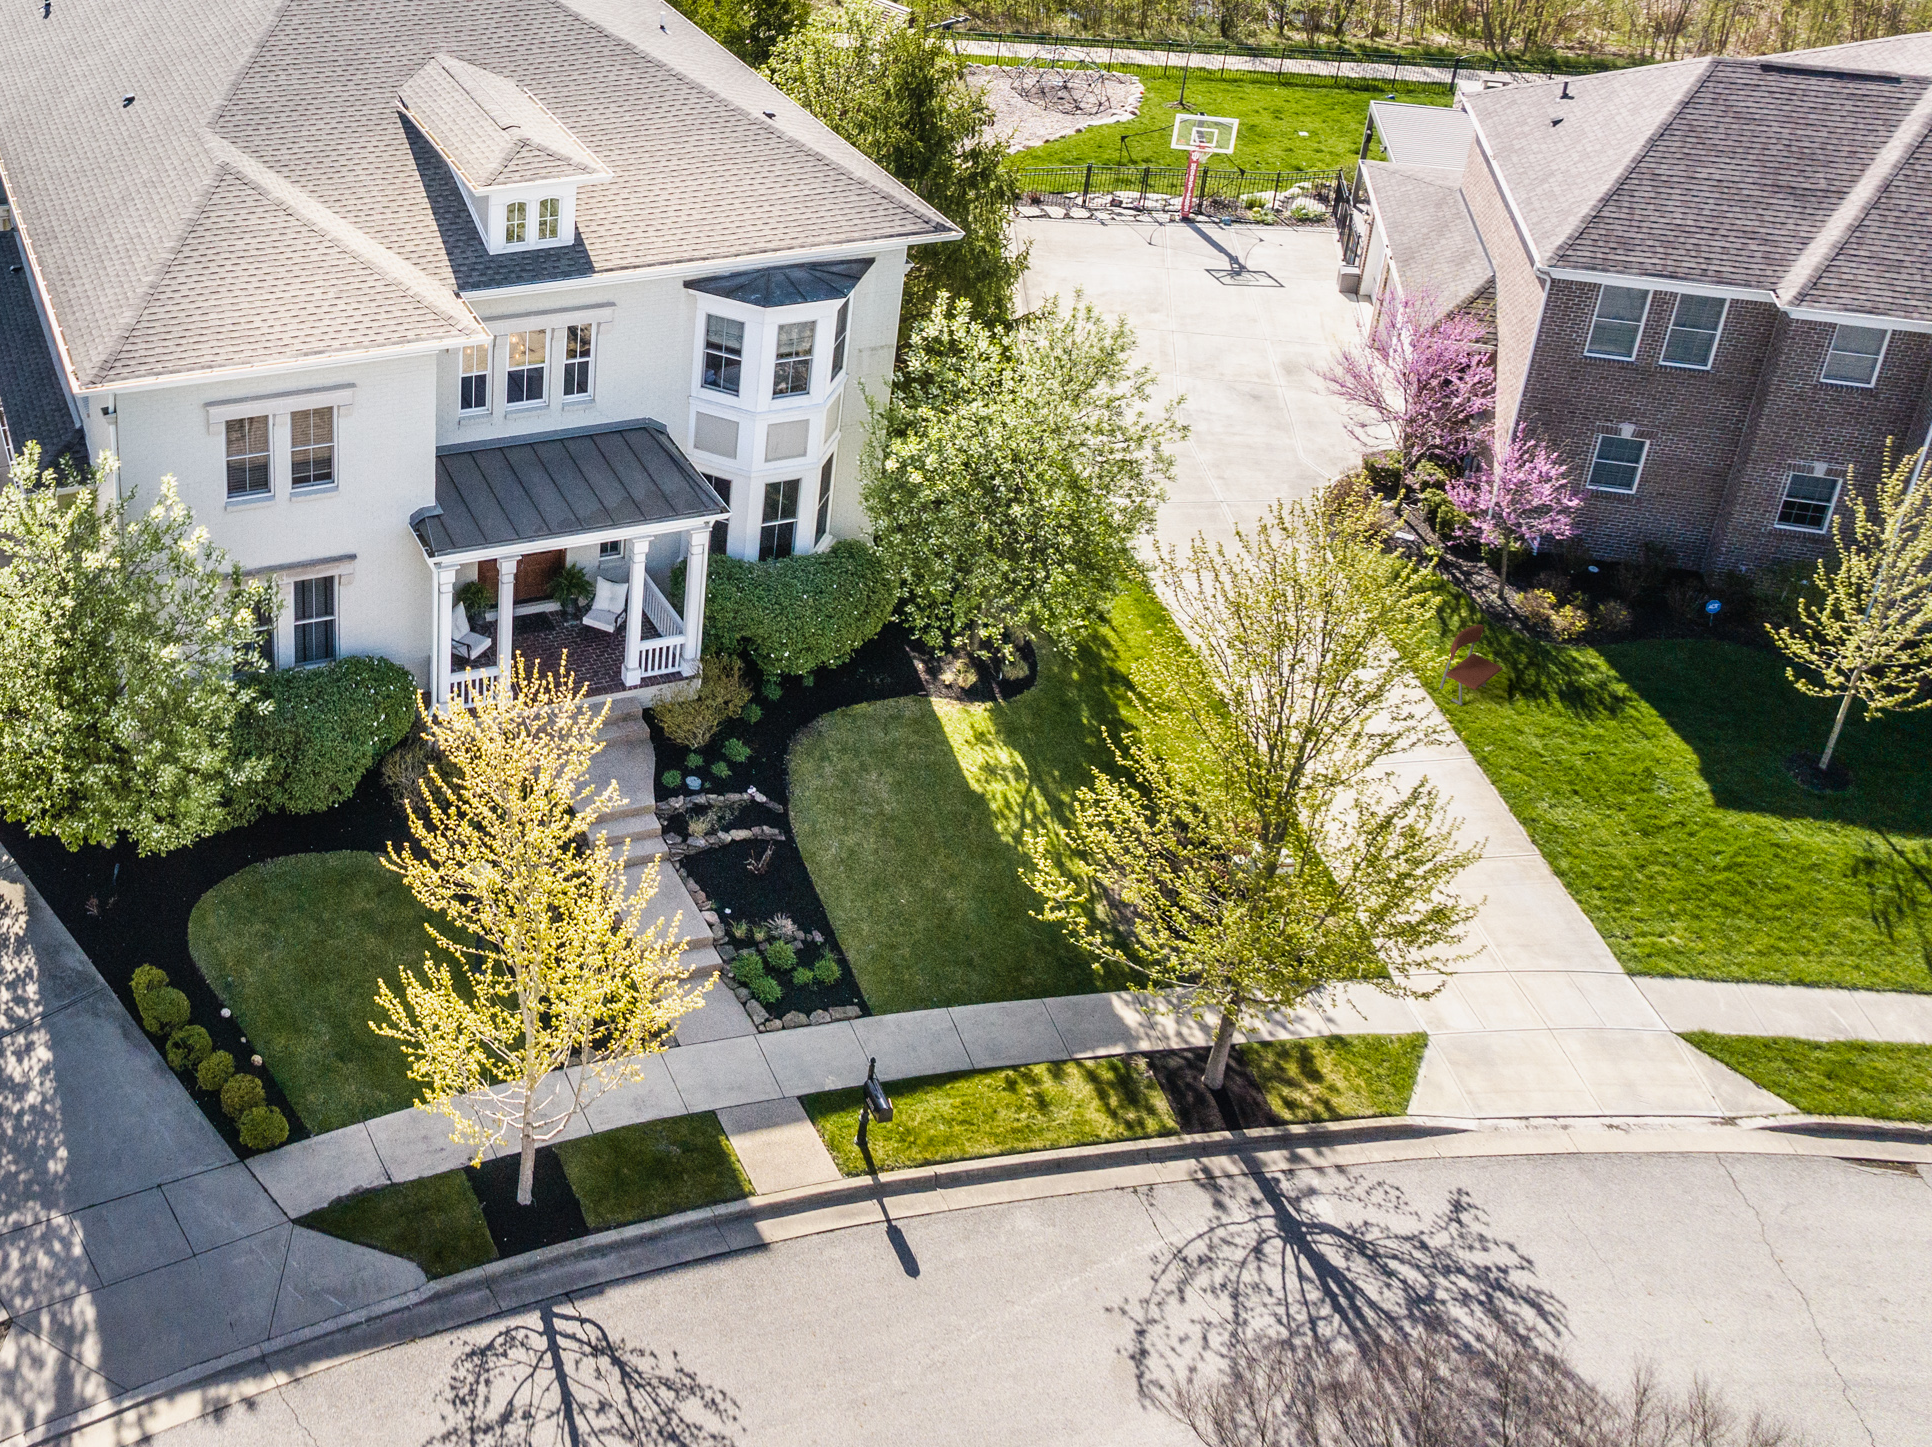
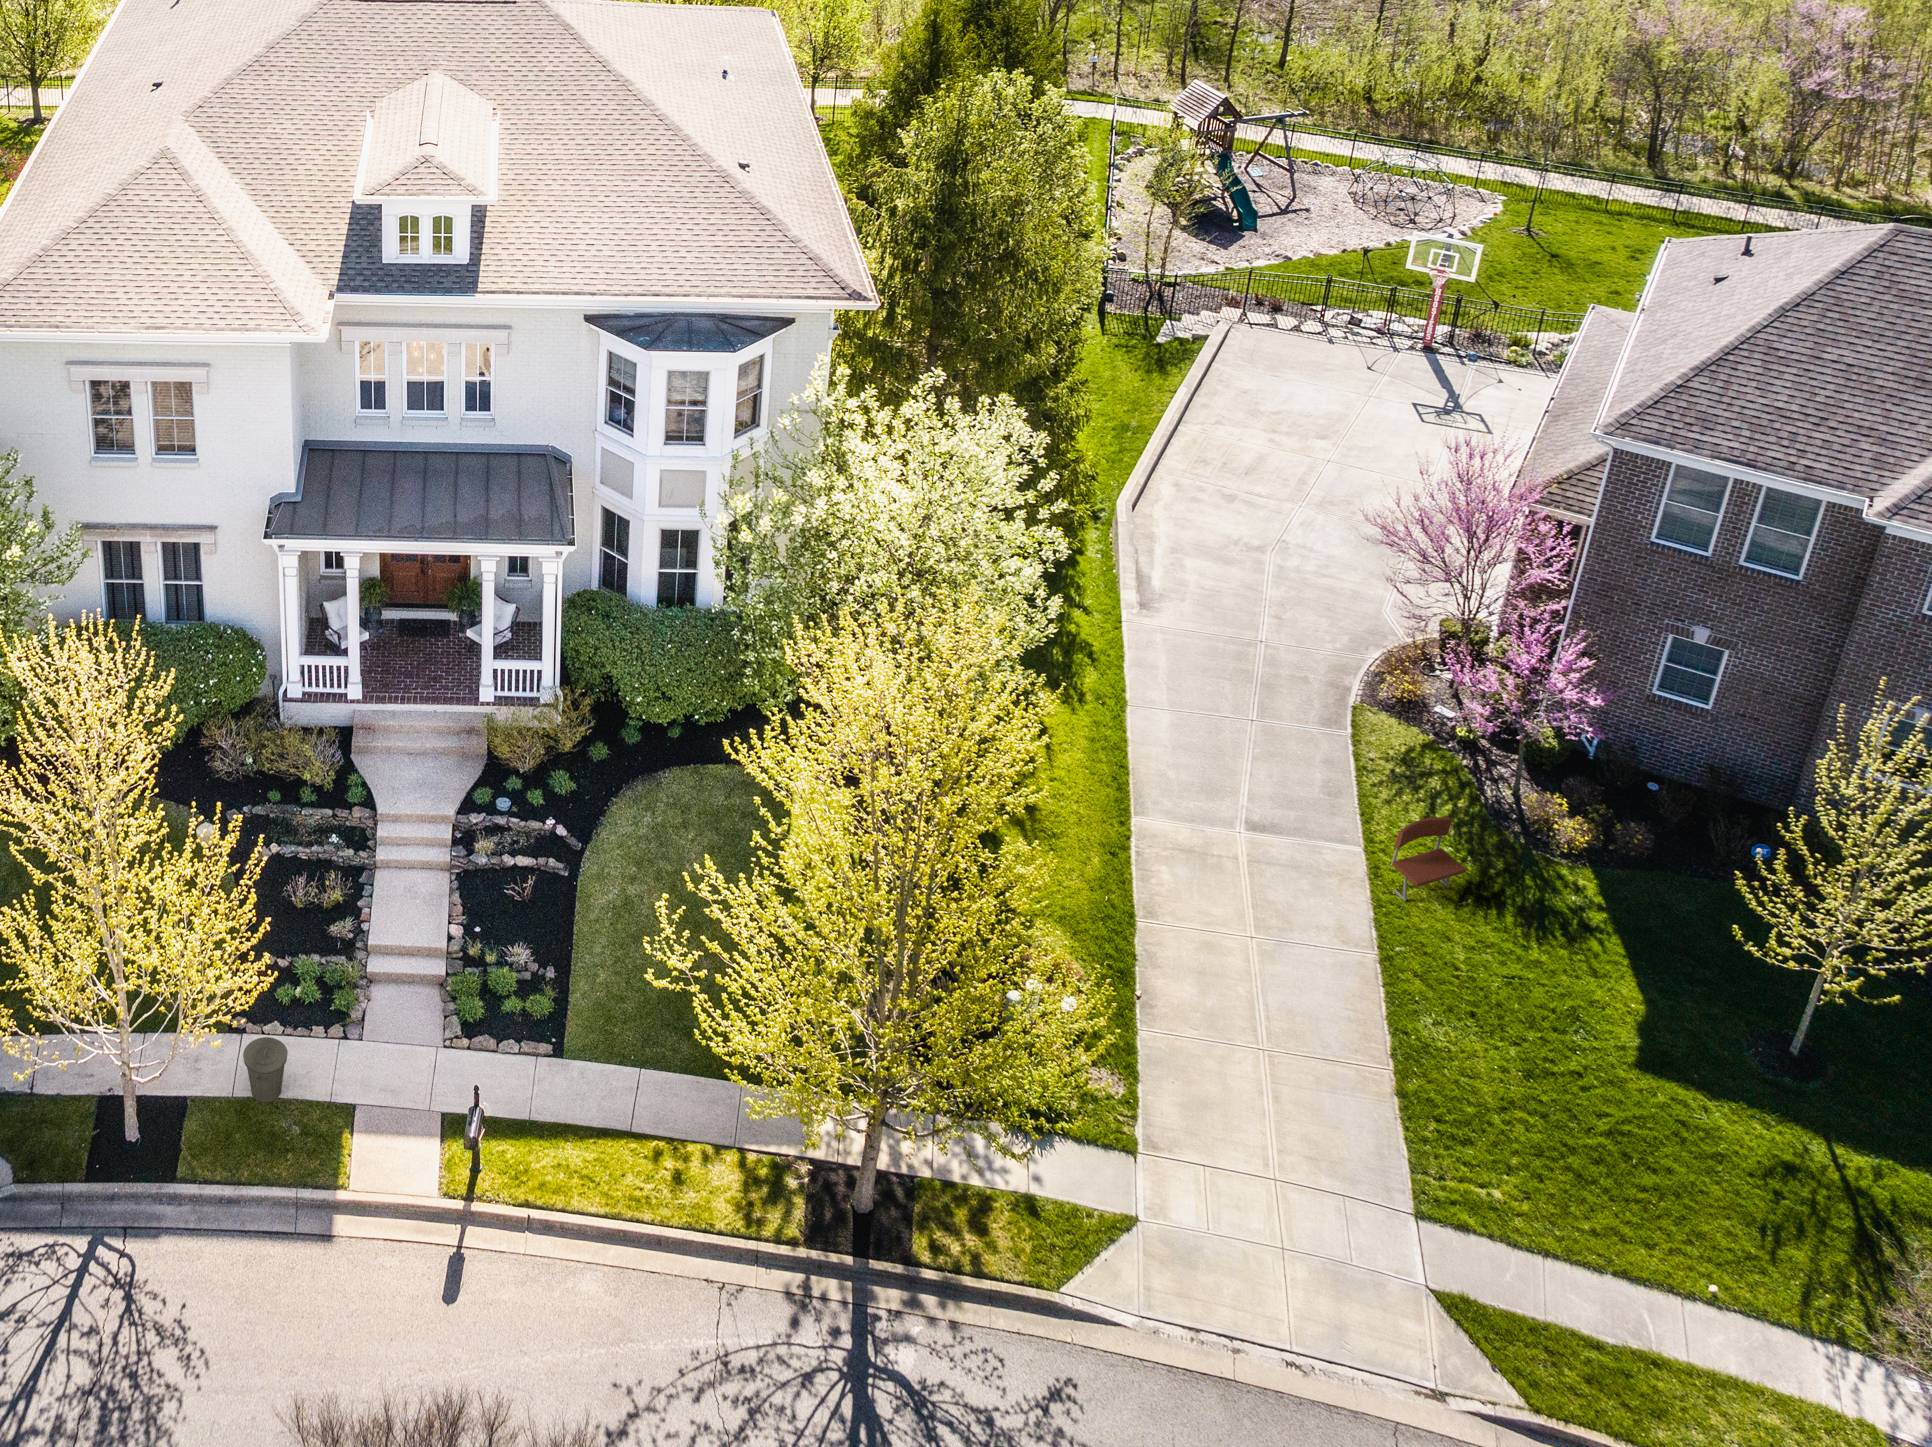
trash can: none [607,1060,653,1129] -> present [243,1037,288,1103]

